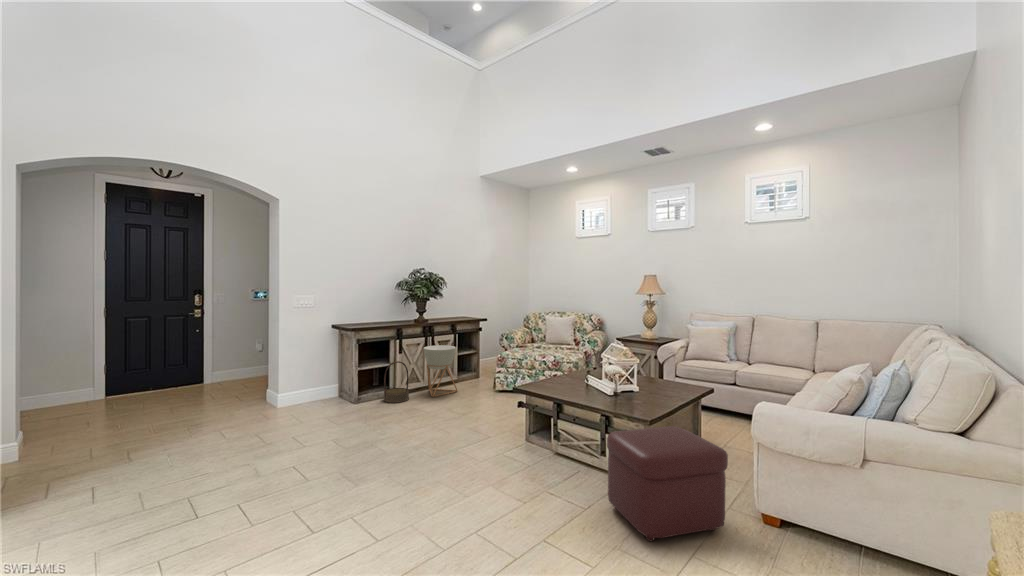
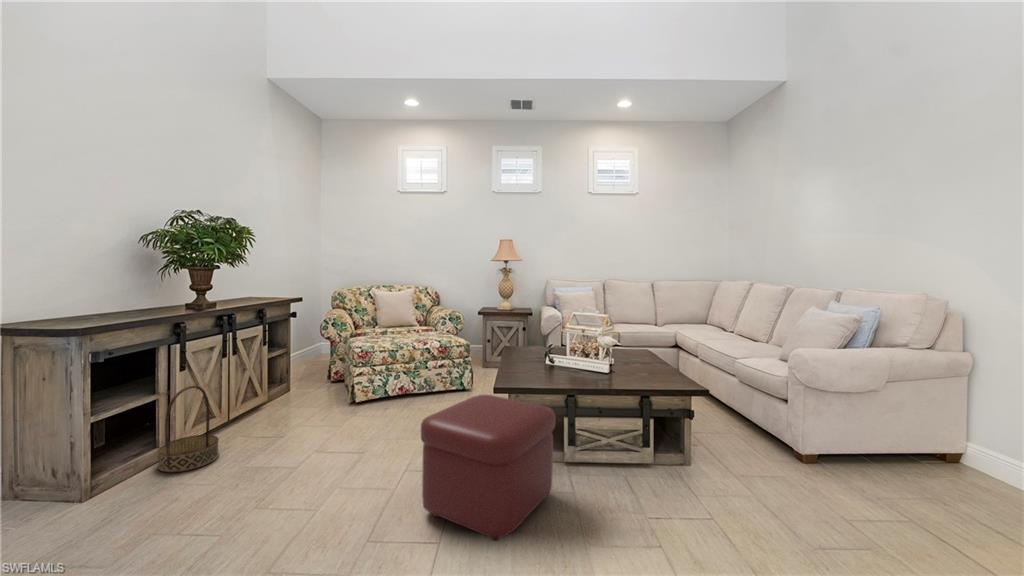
planter: present [424,345,458,397] -> none [229,344,293,437]
ottoman: present [607,426,728,541] -> present [421,395,555,541]

